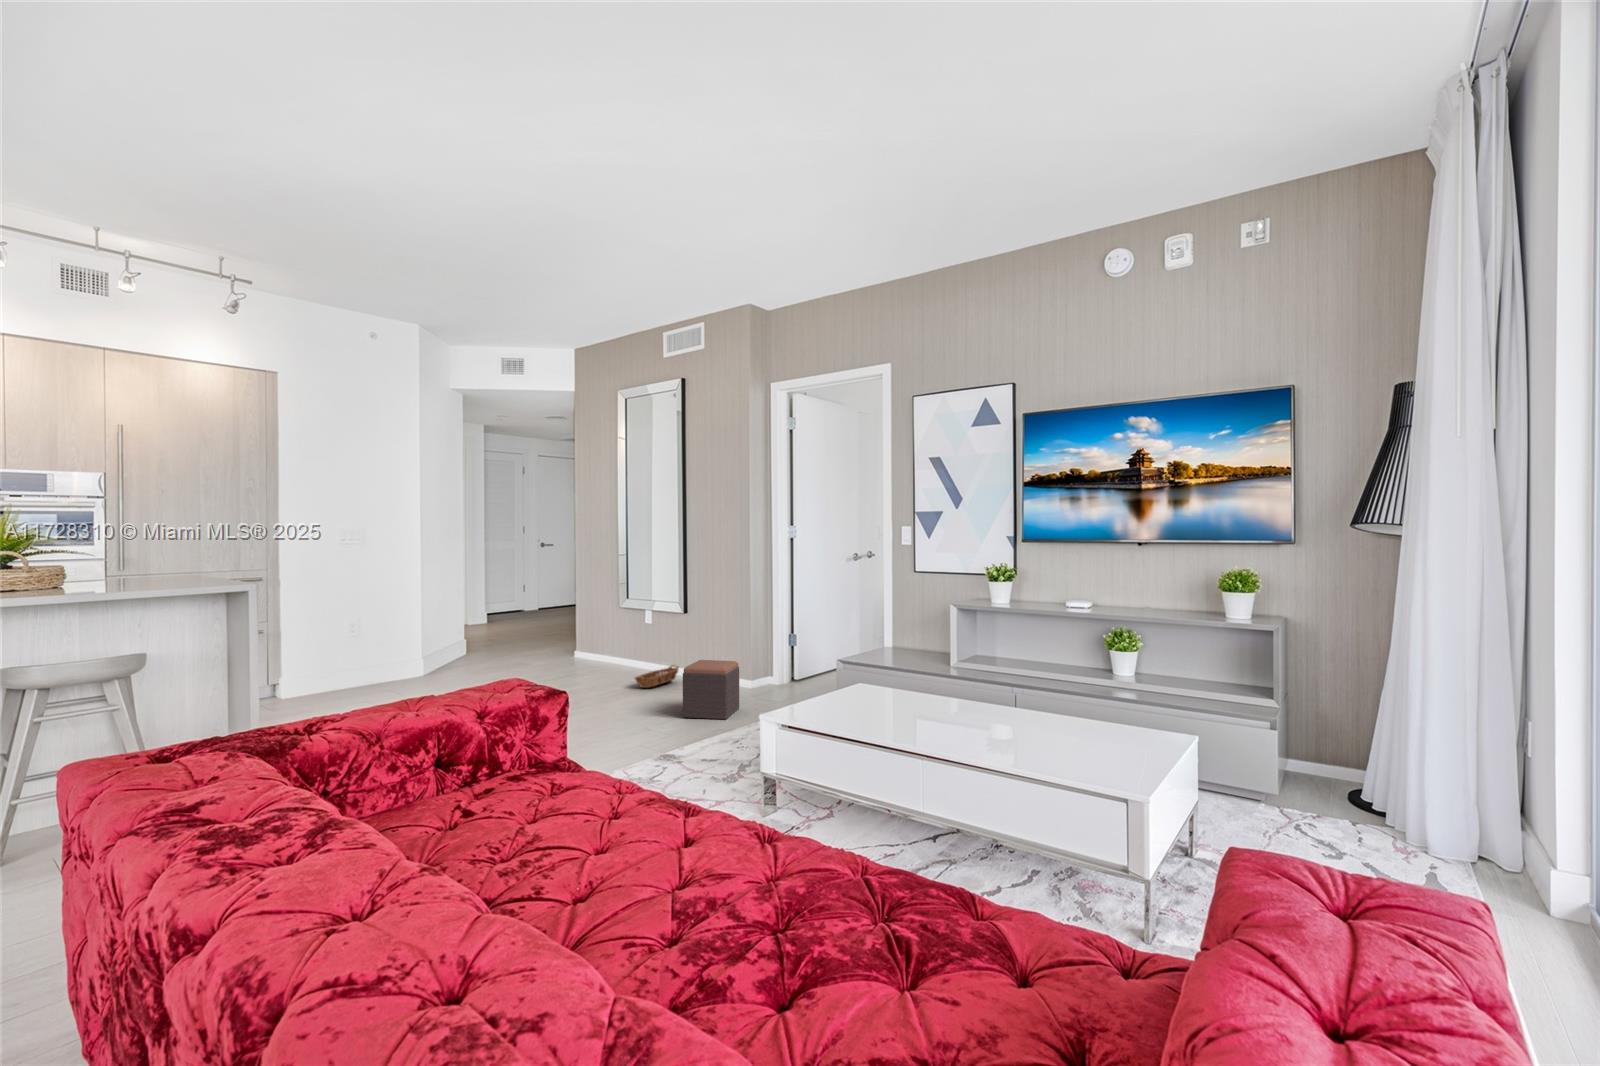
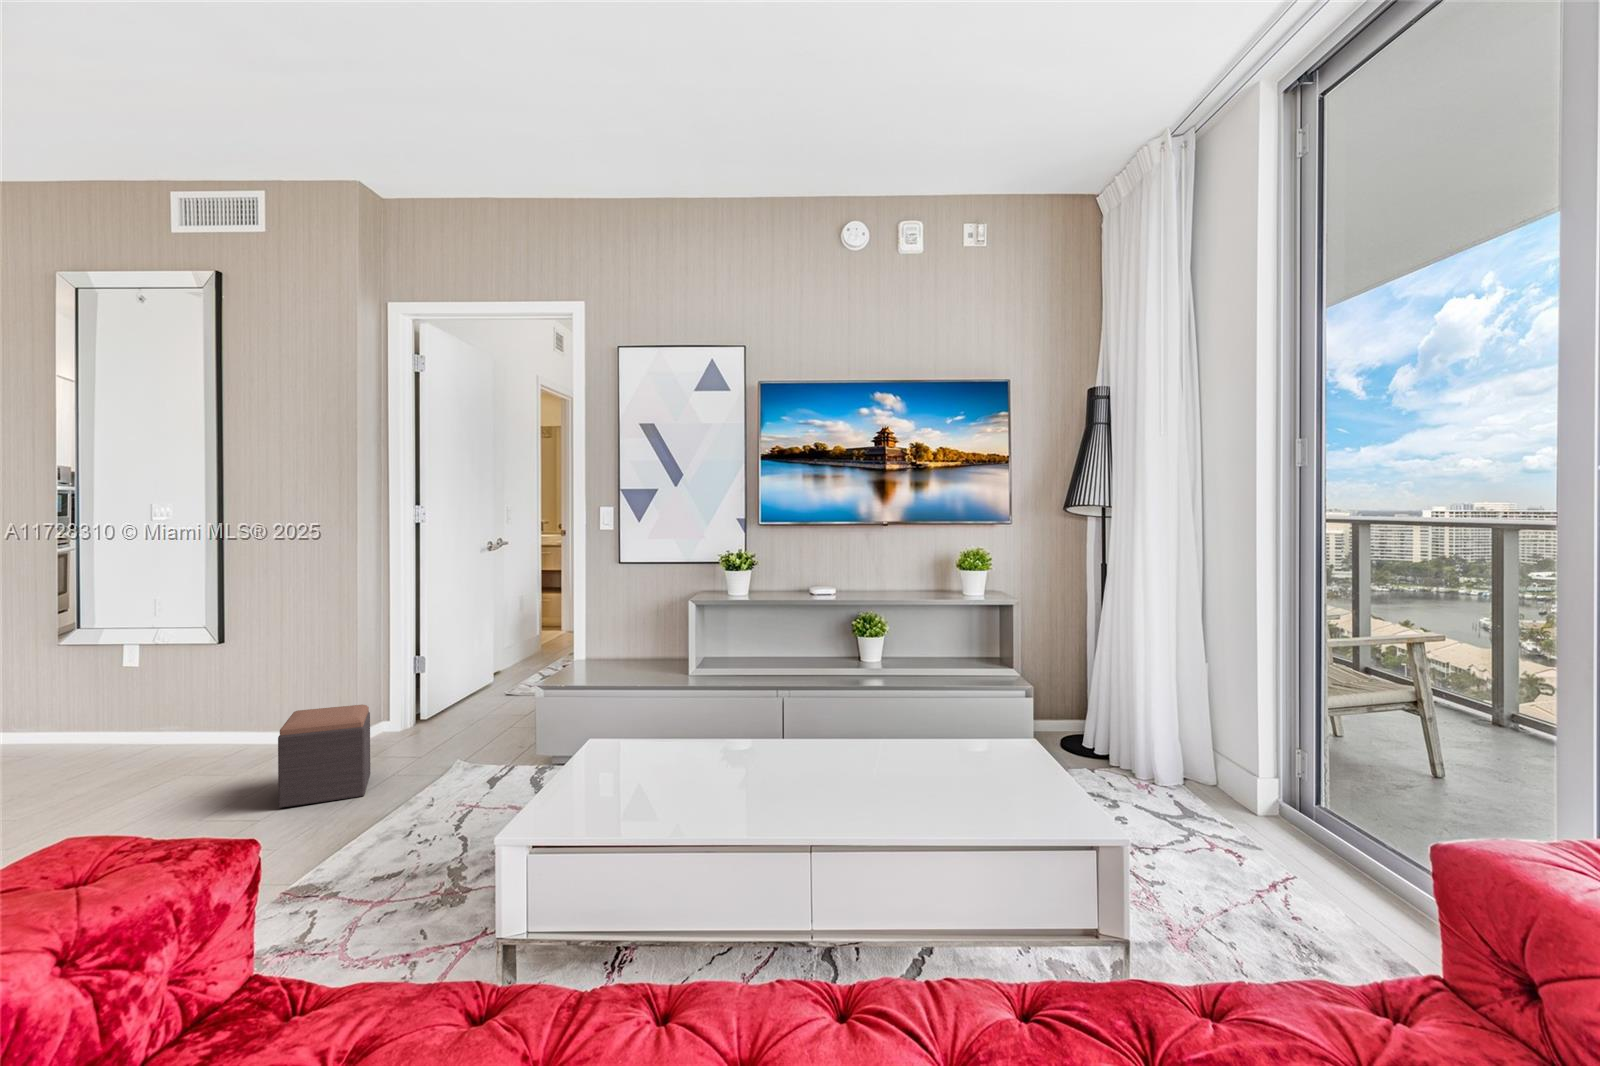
basket: present [635,665,679,688] -> none [100,723,219,774]

